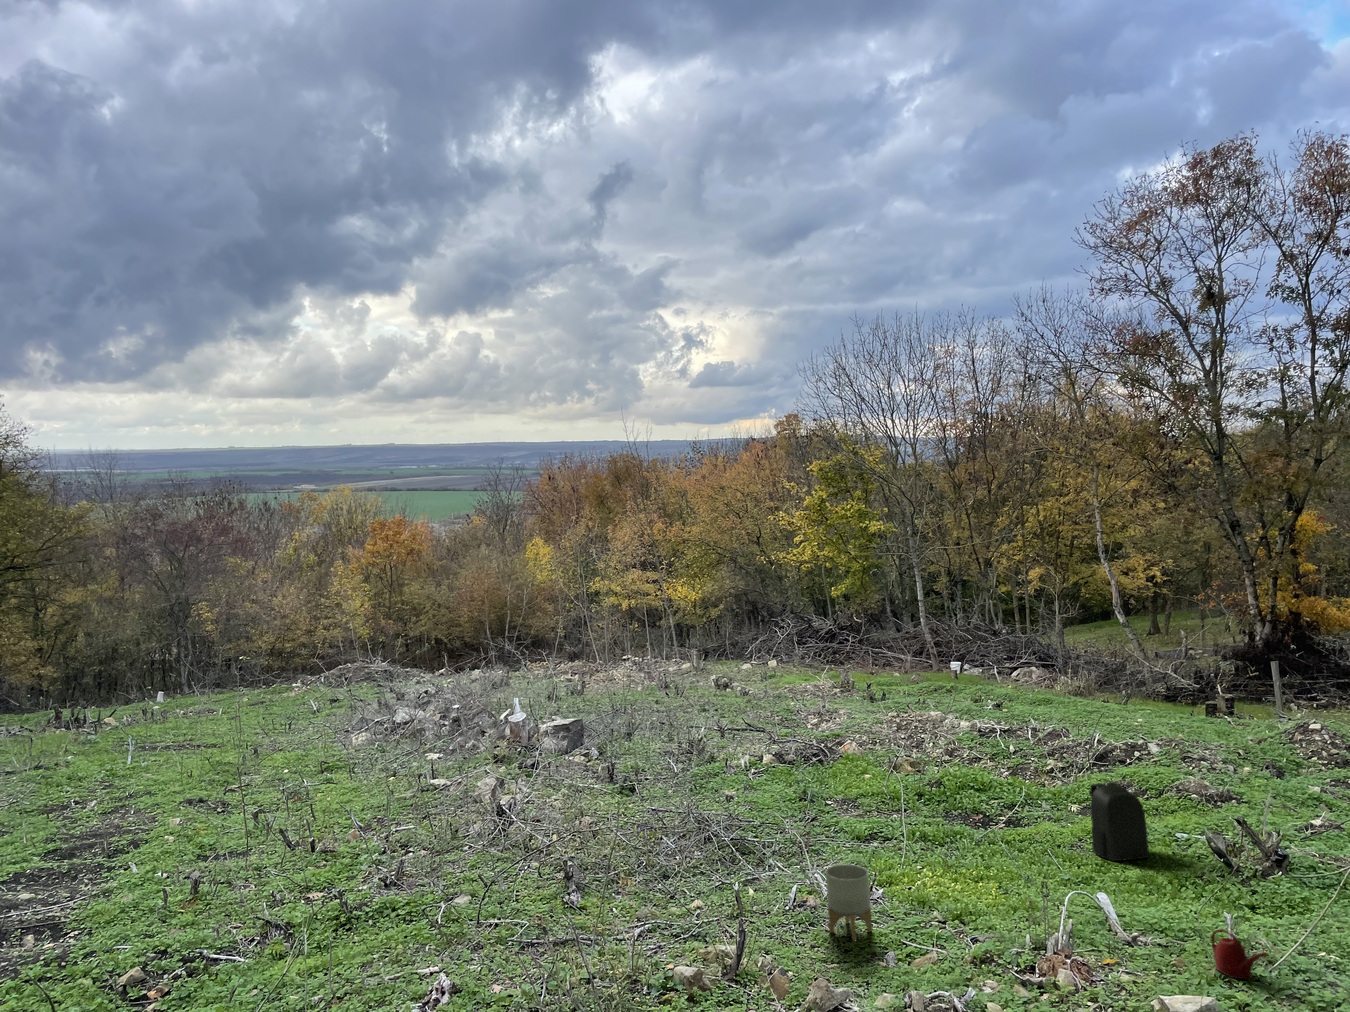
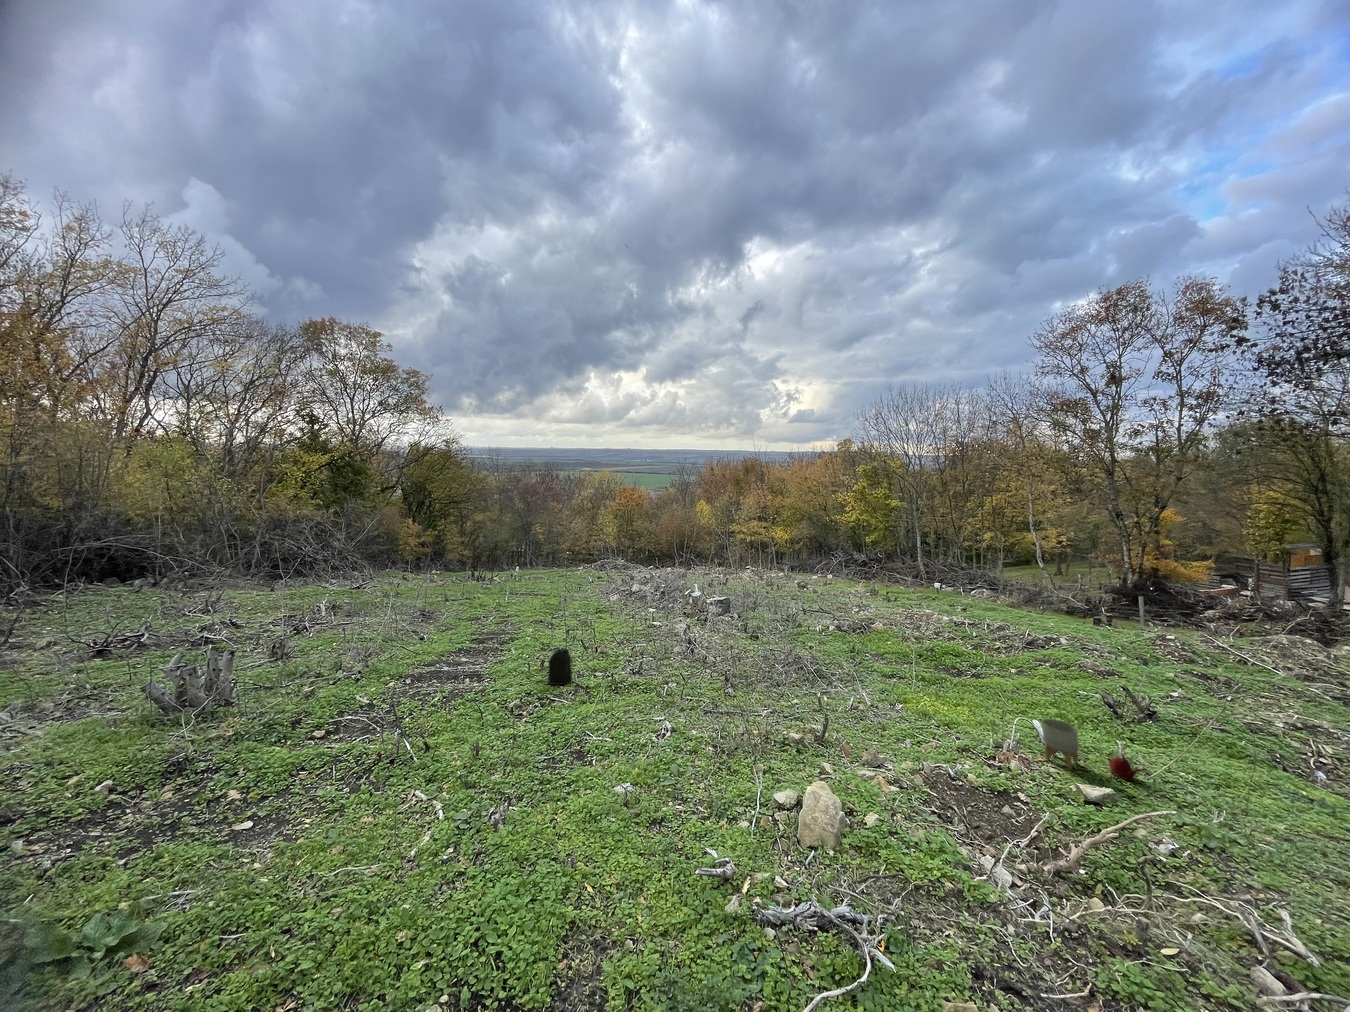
backpack: present [1090,782,1149,861] -> present [548,649,572,685]
planter: present [826,864,872,941] -> present [1042,719,1079,769]

